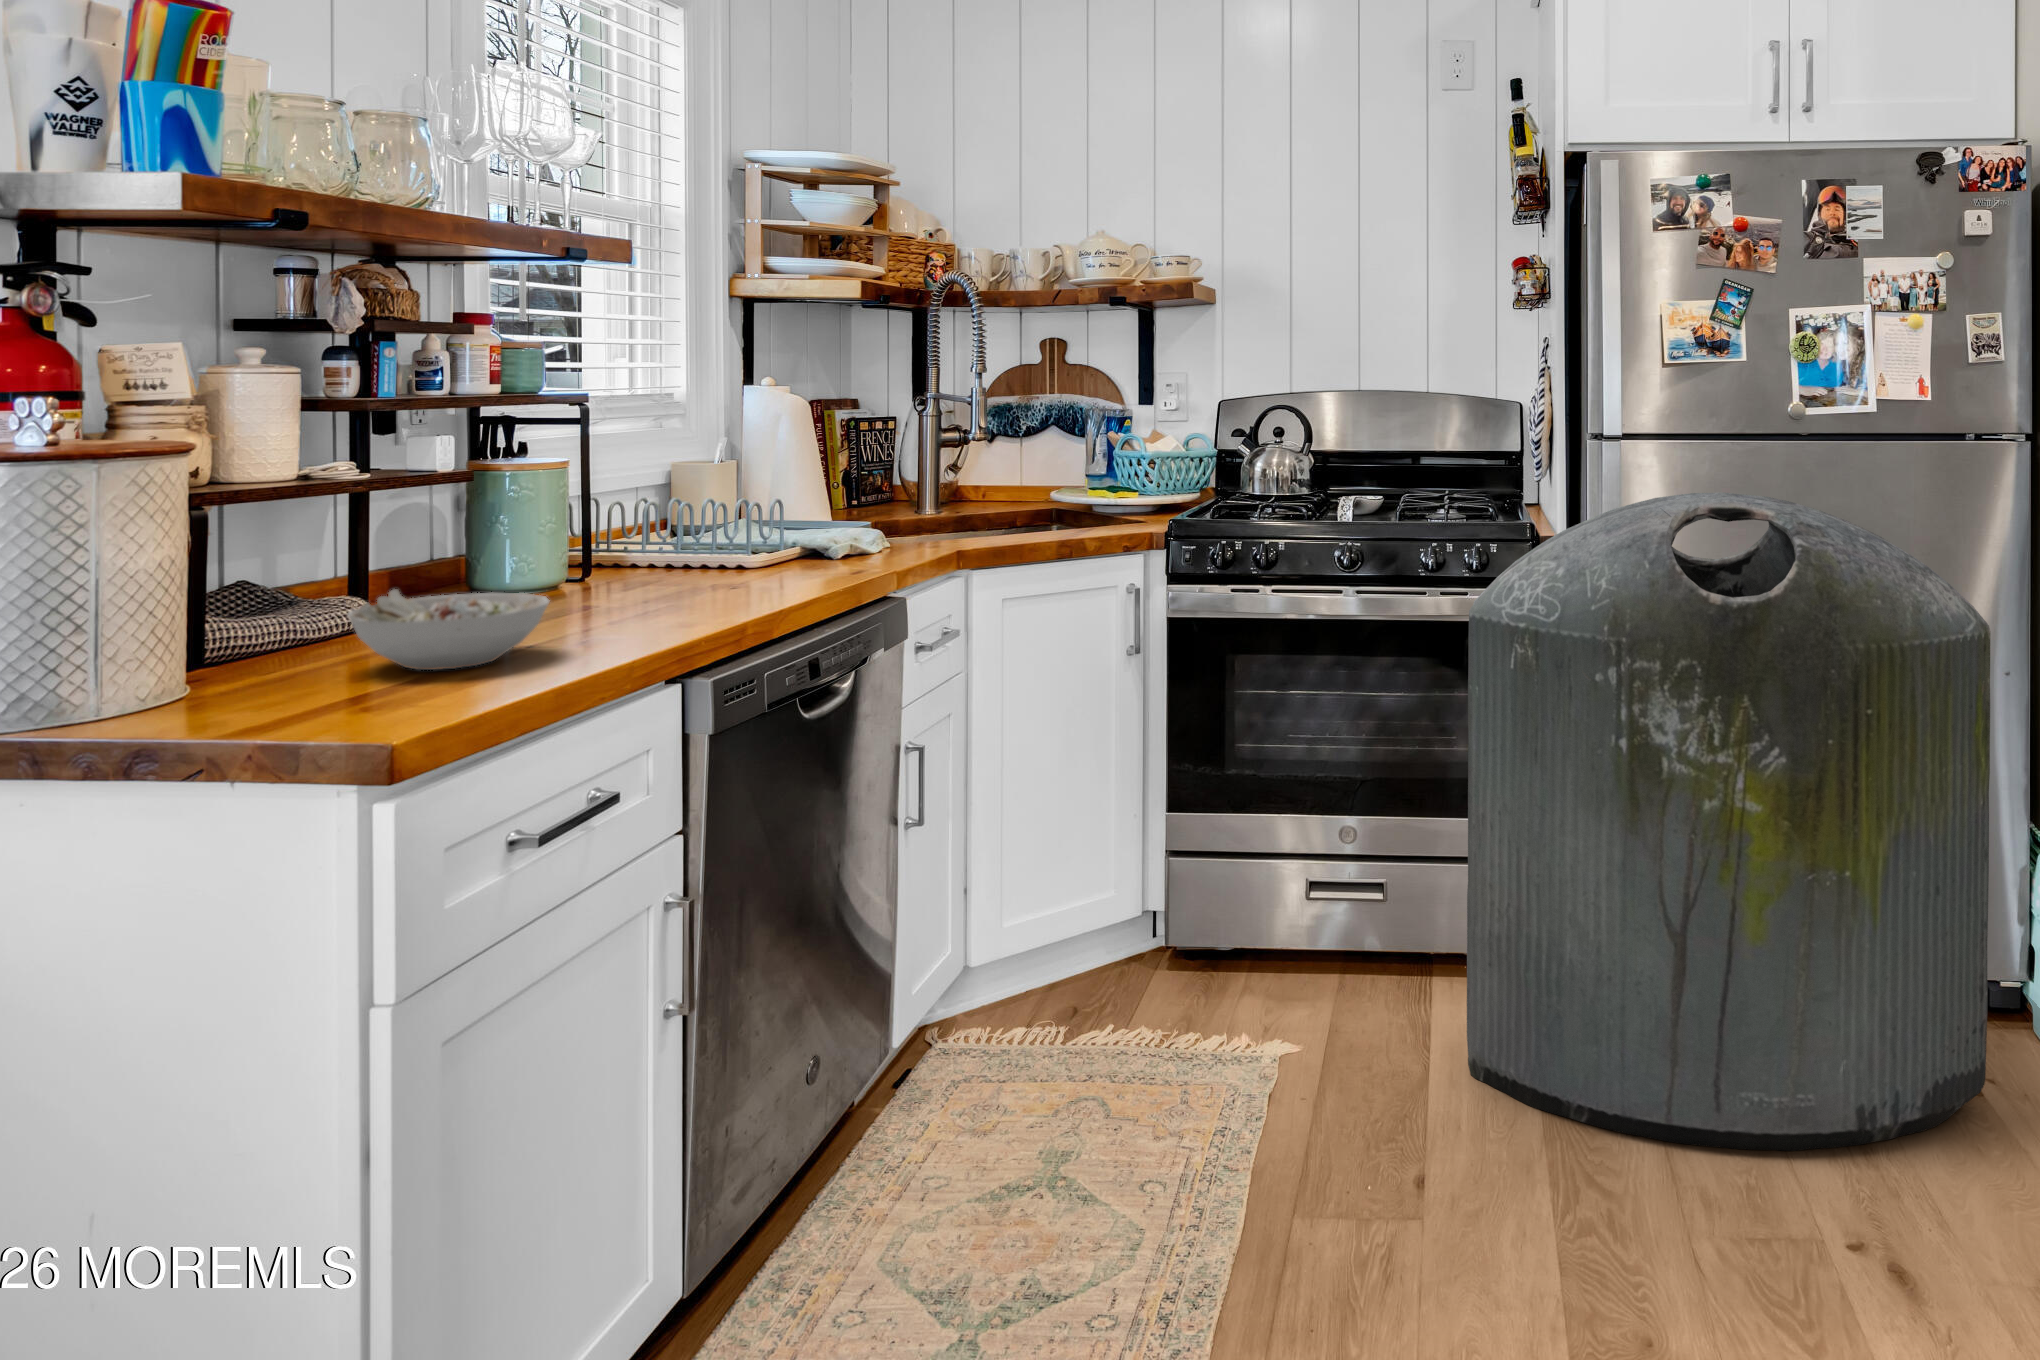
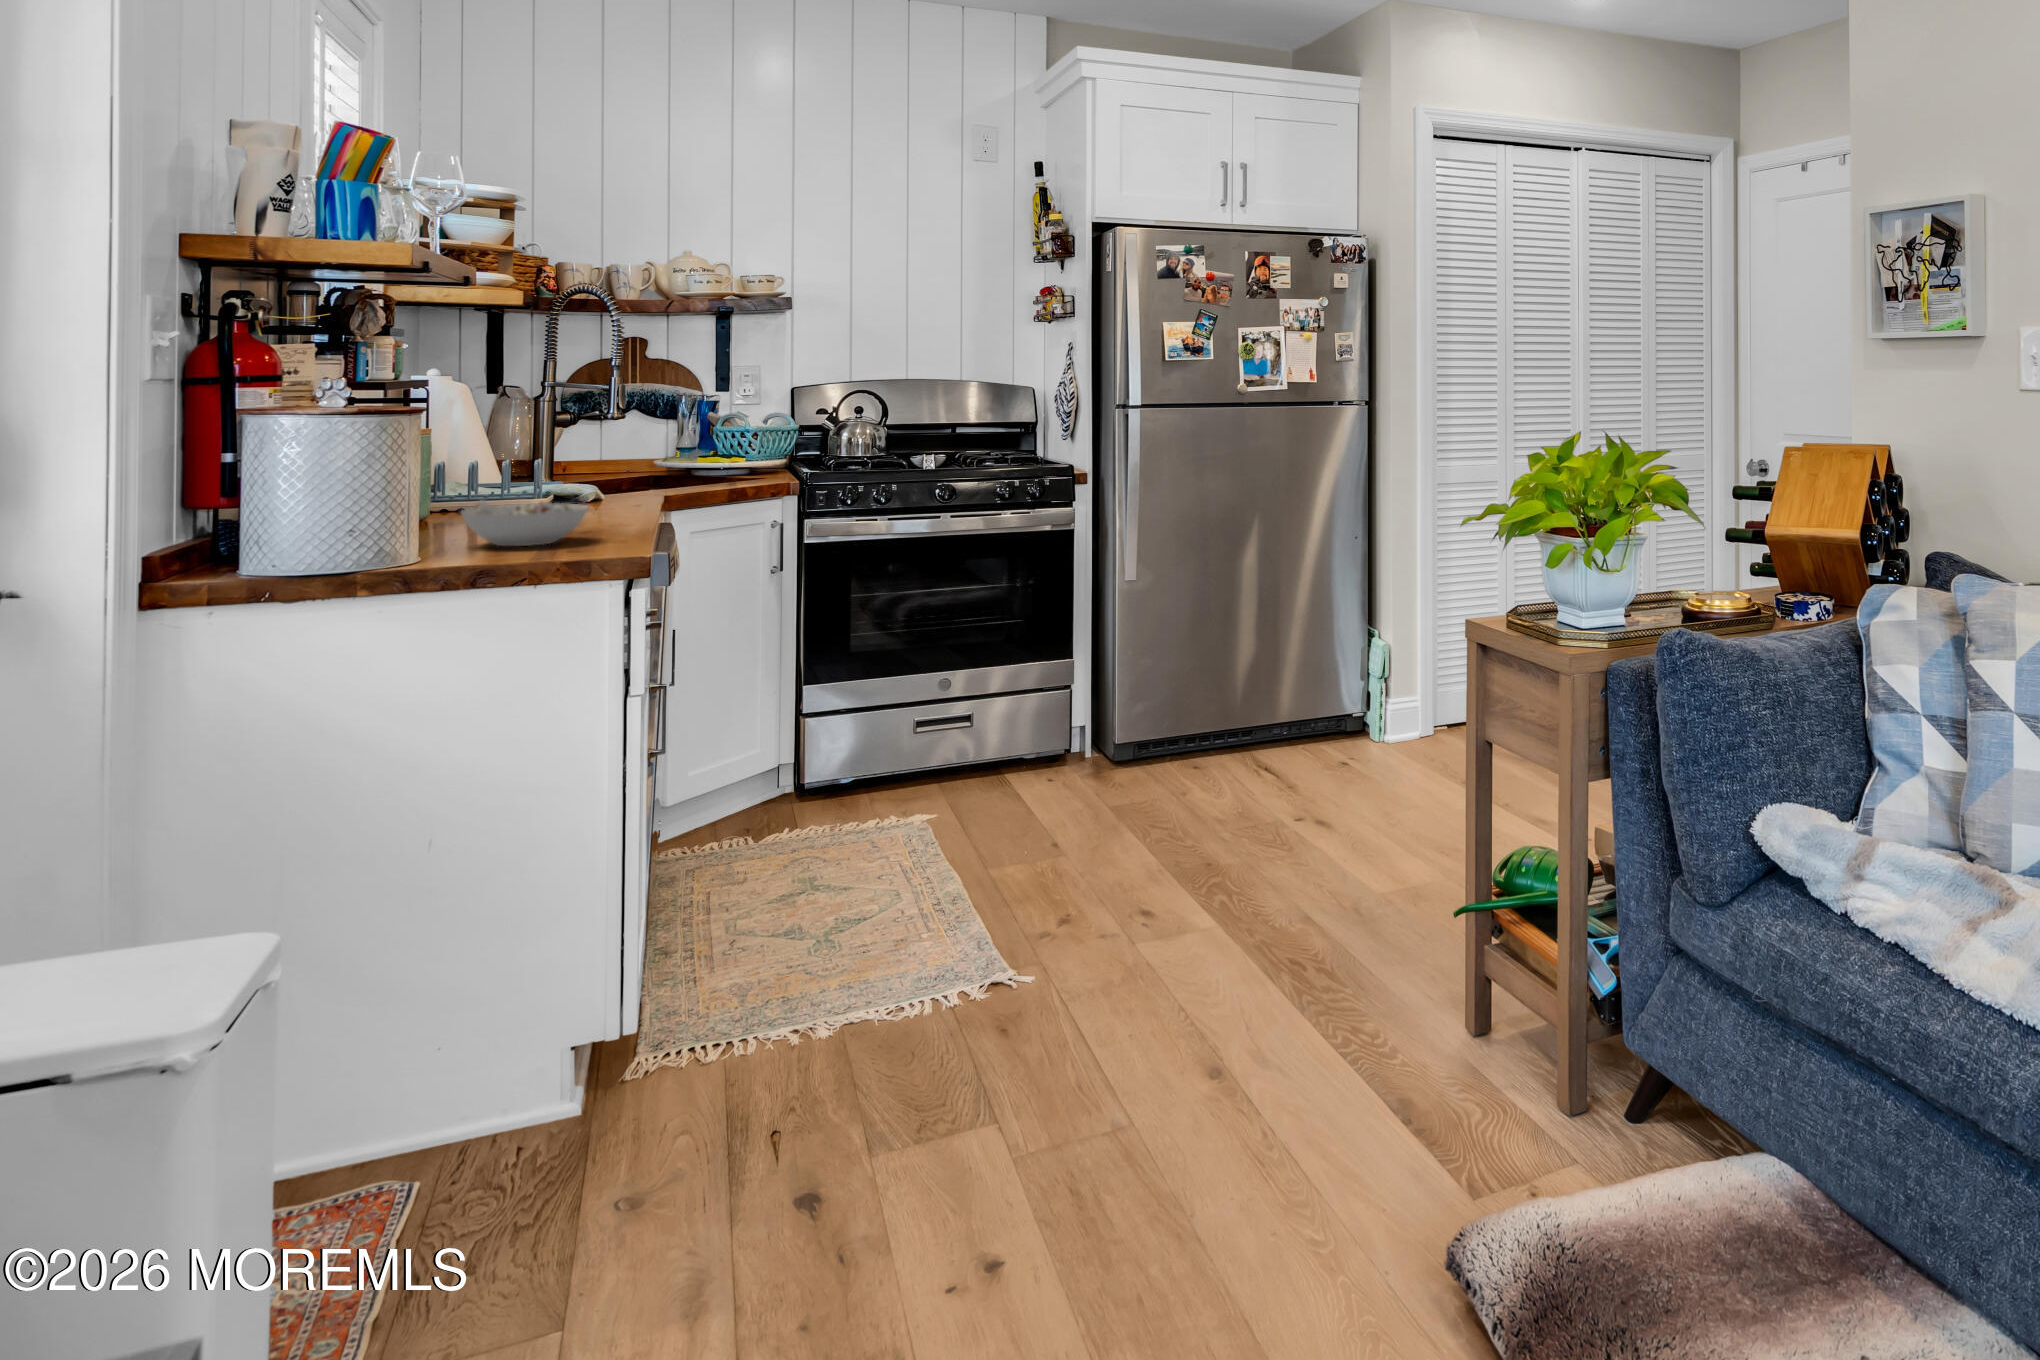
trash can: present [1467,492,1990,1151] -> none [1054,437,1355,808]

